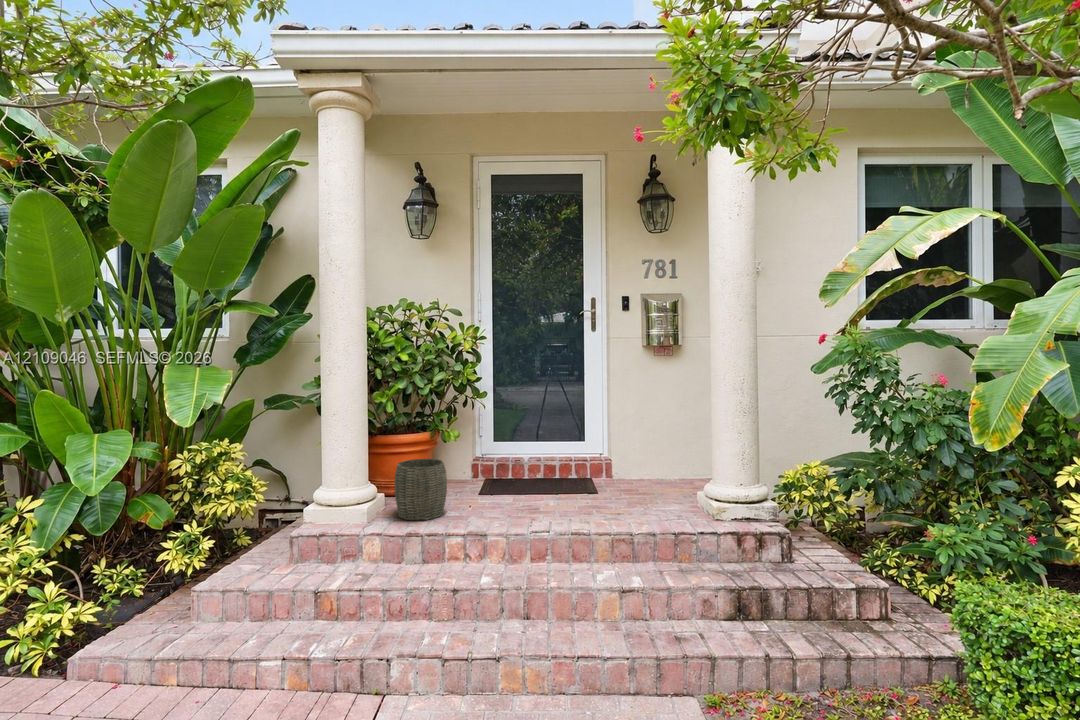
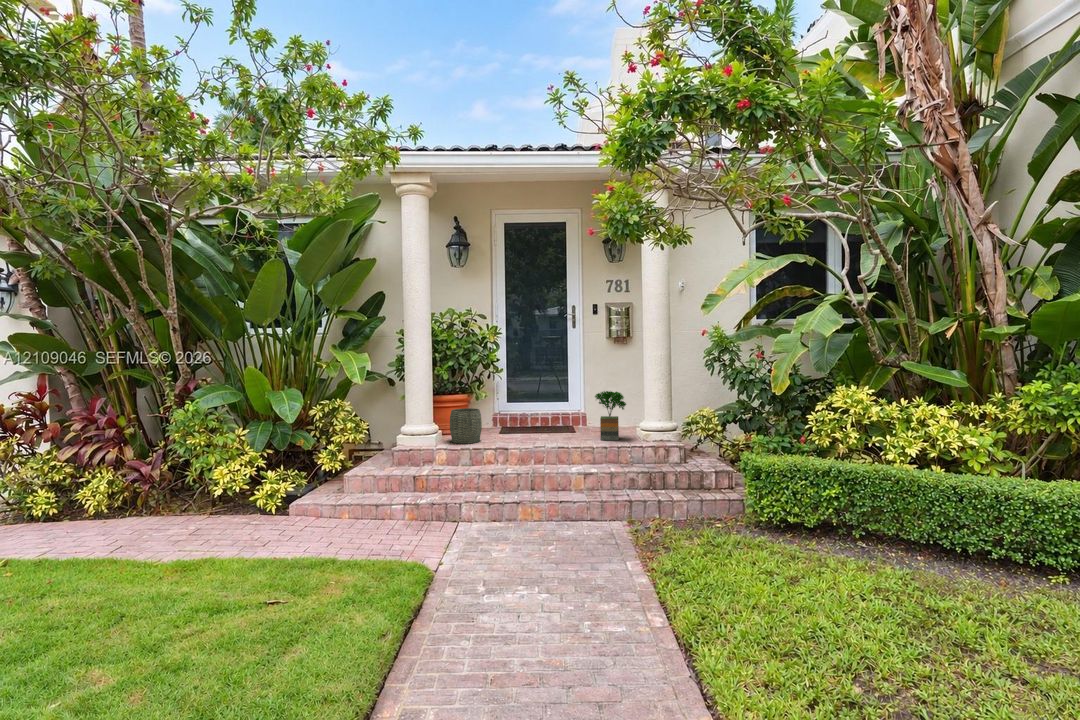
potted tree: none [629,432,684,515] -> present [595,391,626,440]

